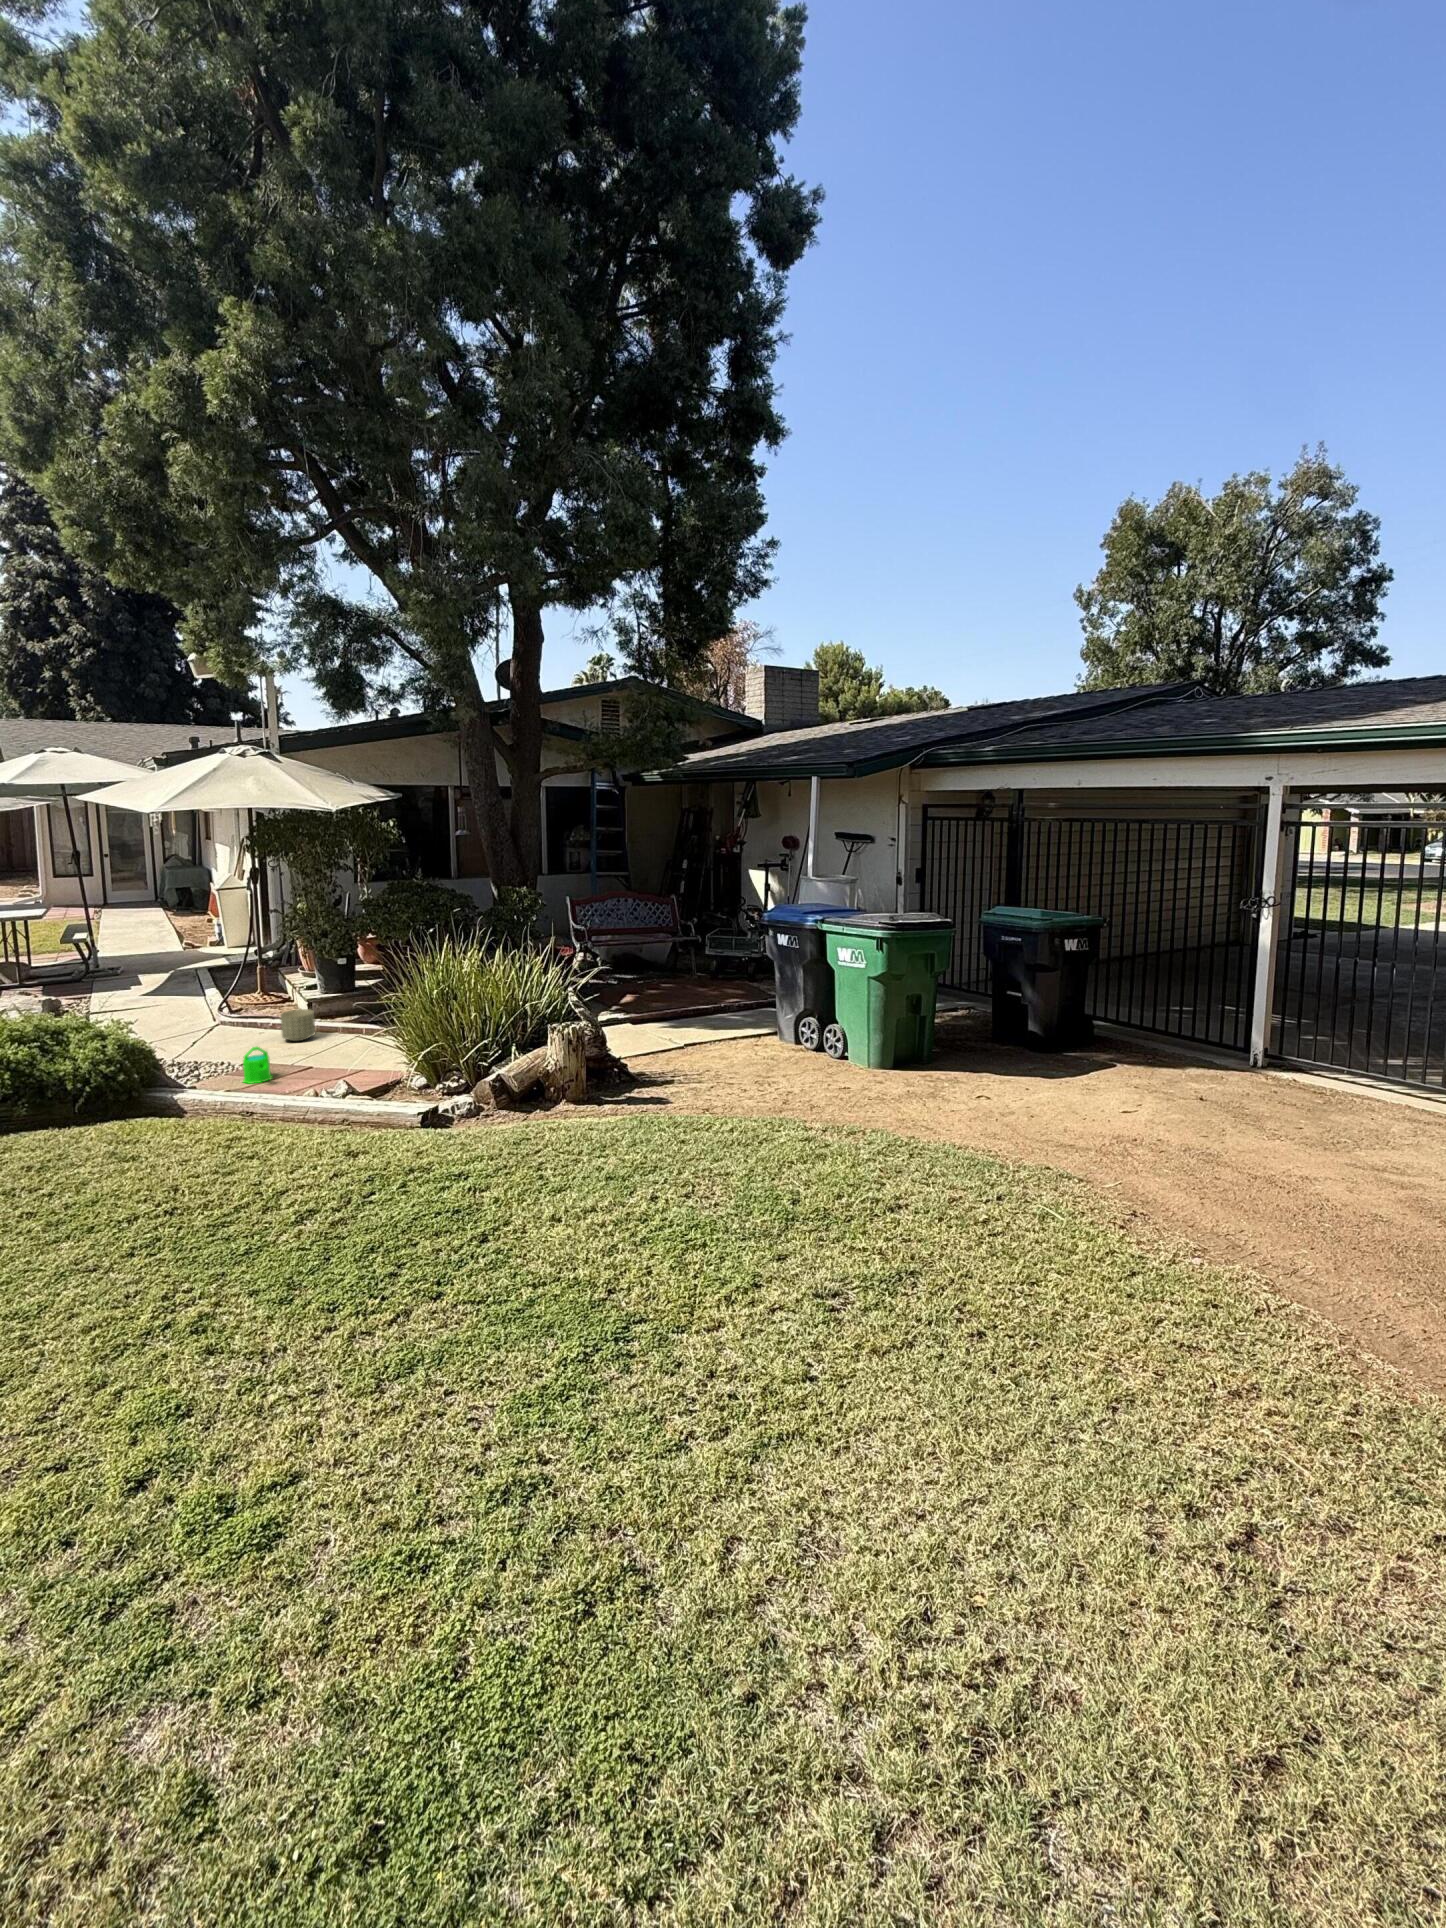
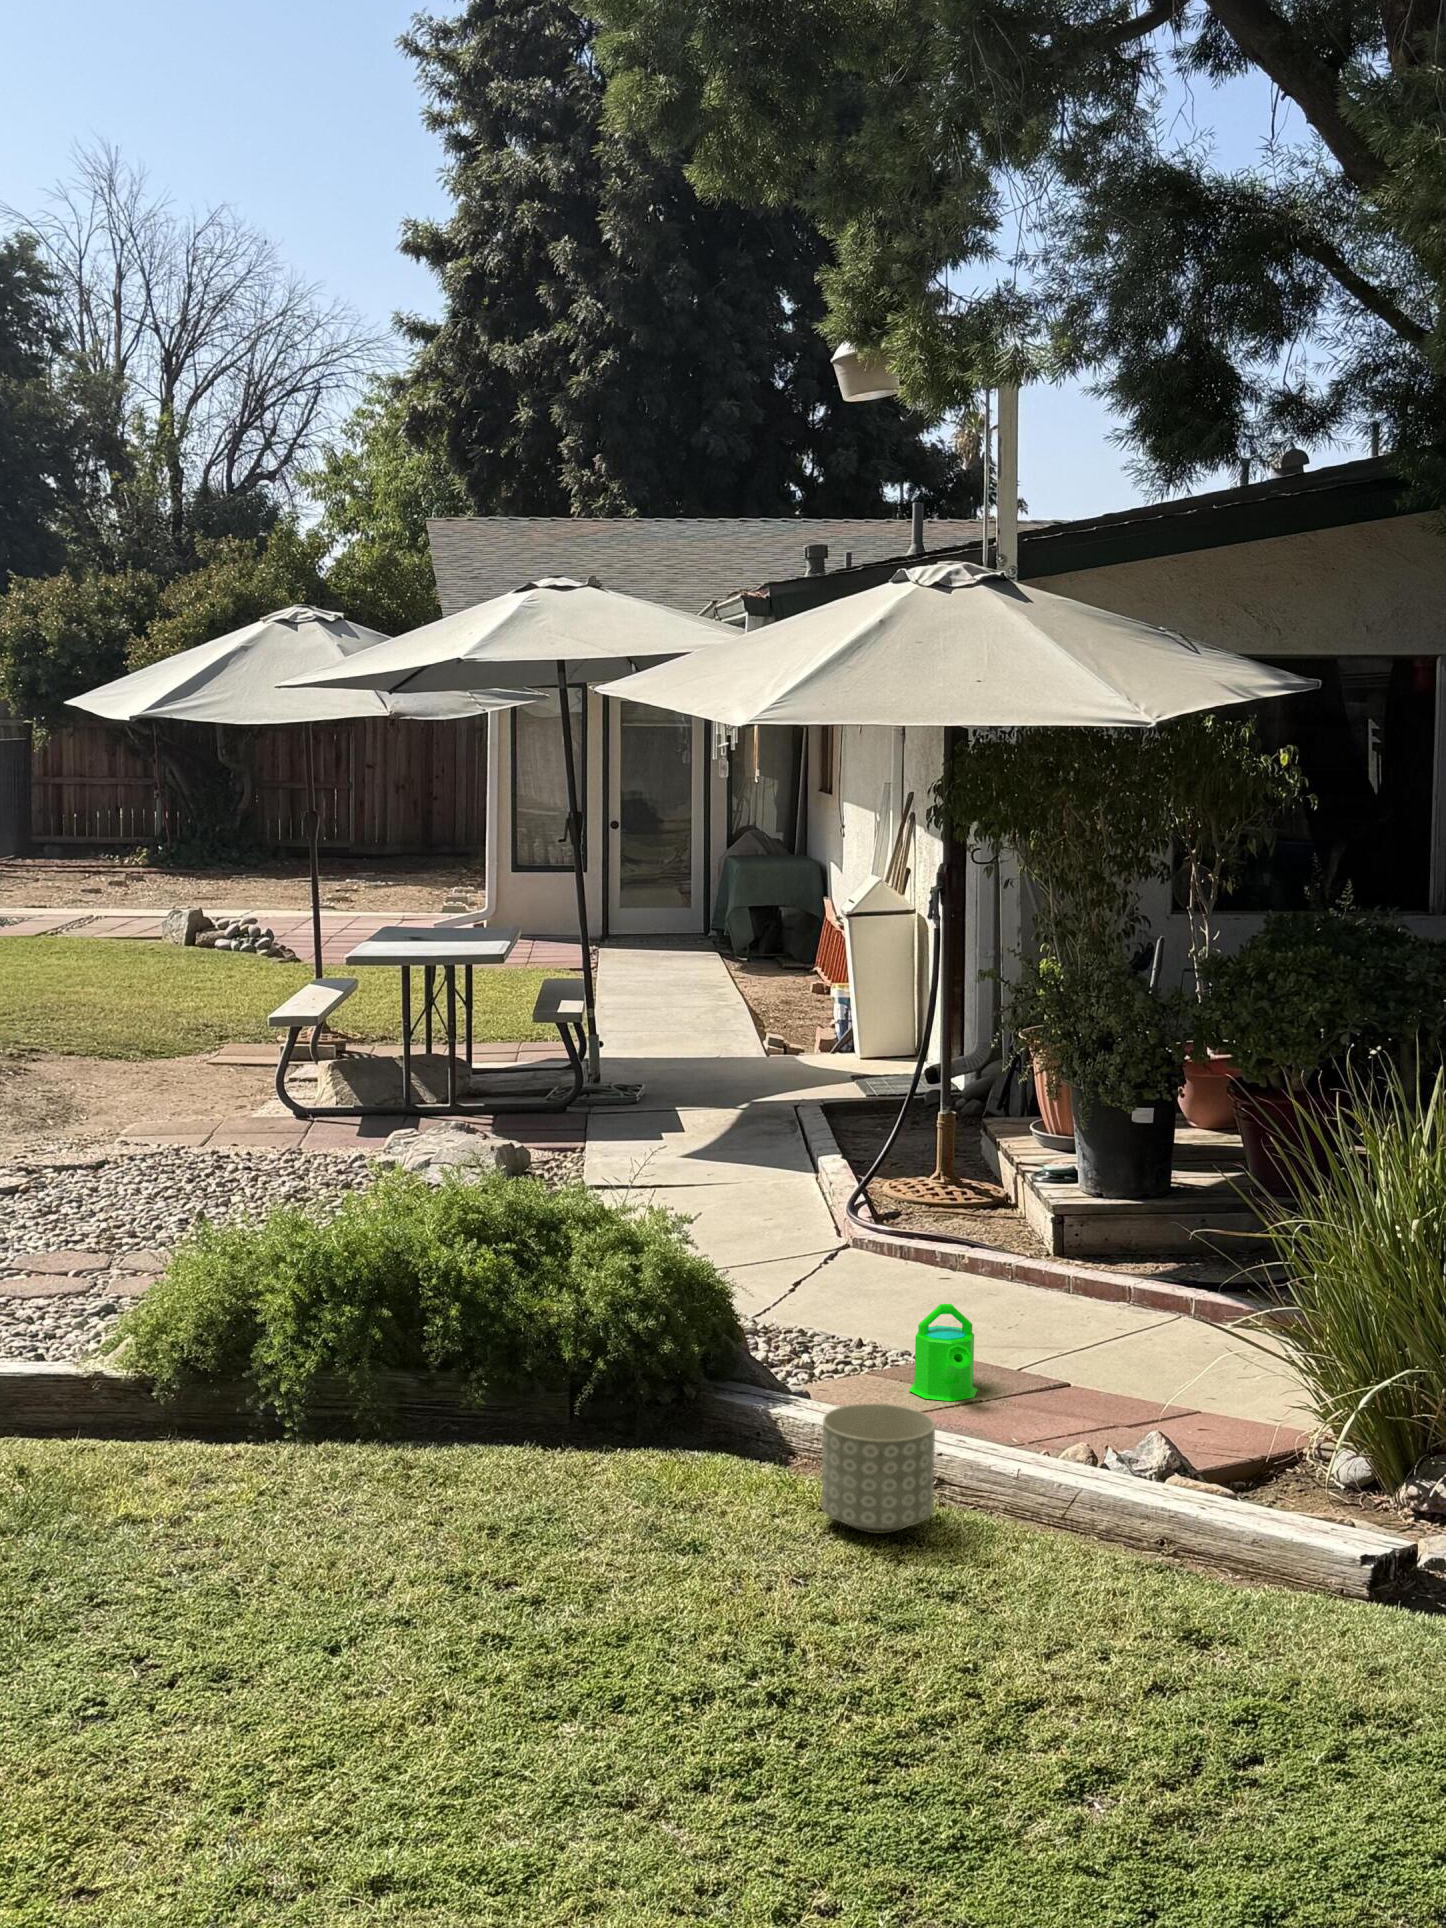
planter: present [280,1009,315,1041] -> present [821,1404,935,1533]

